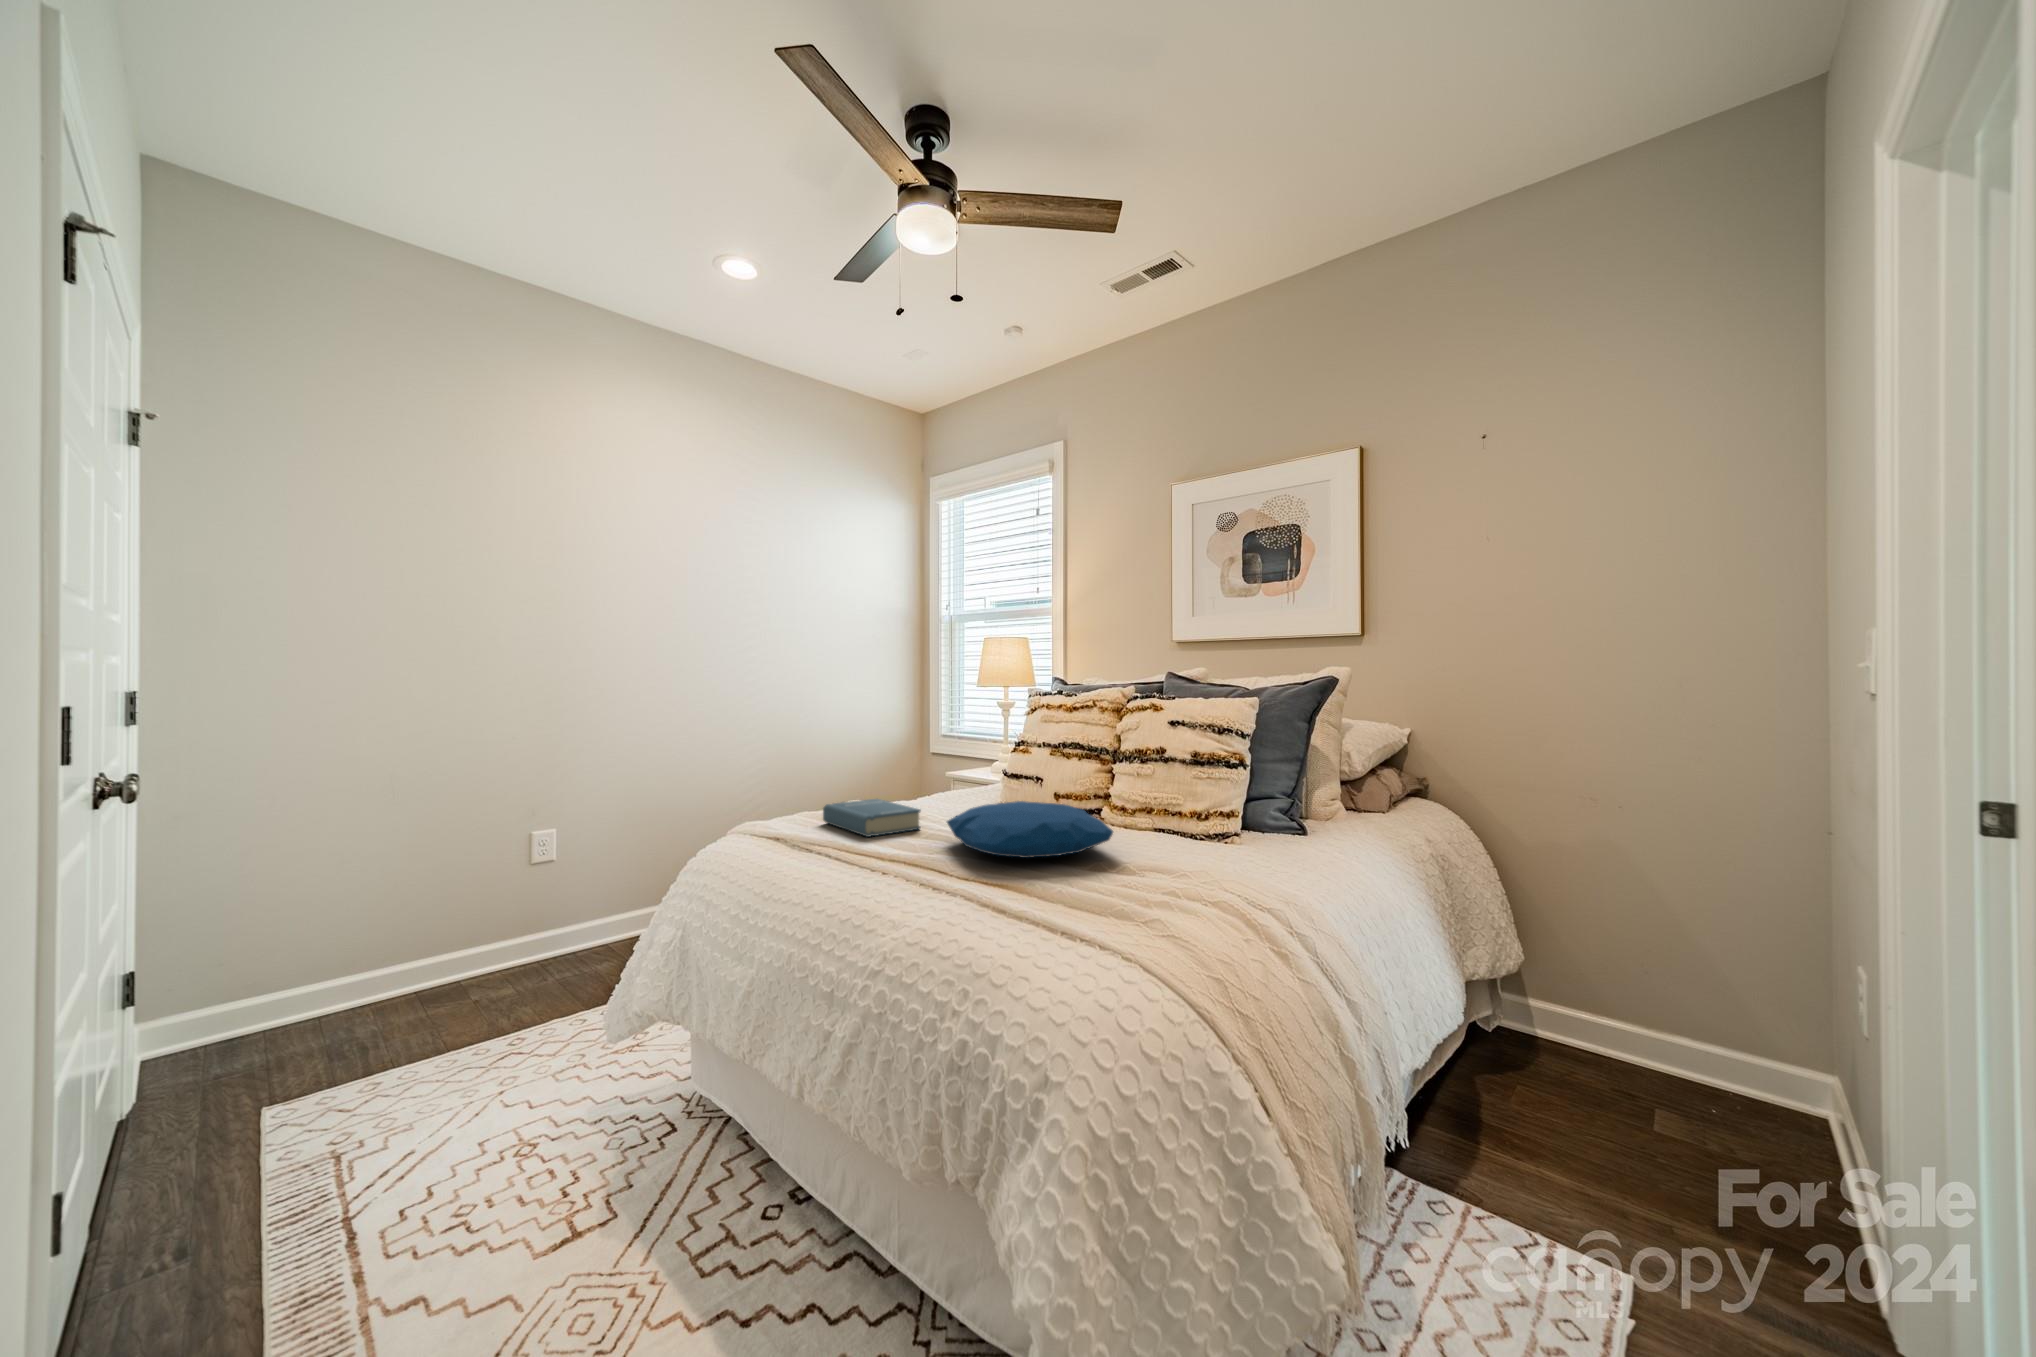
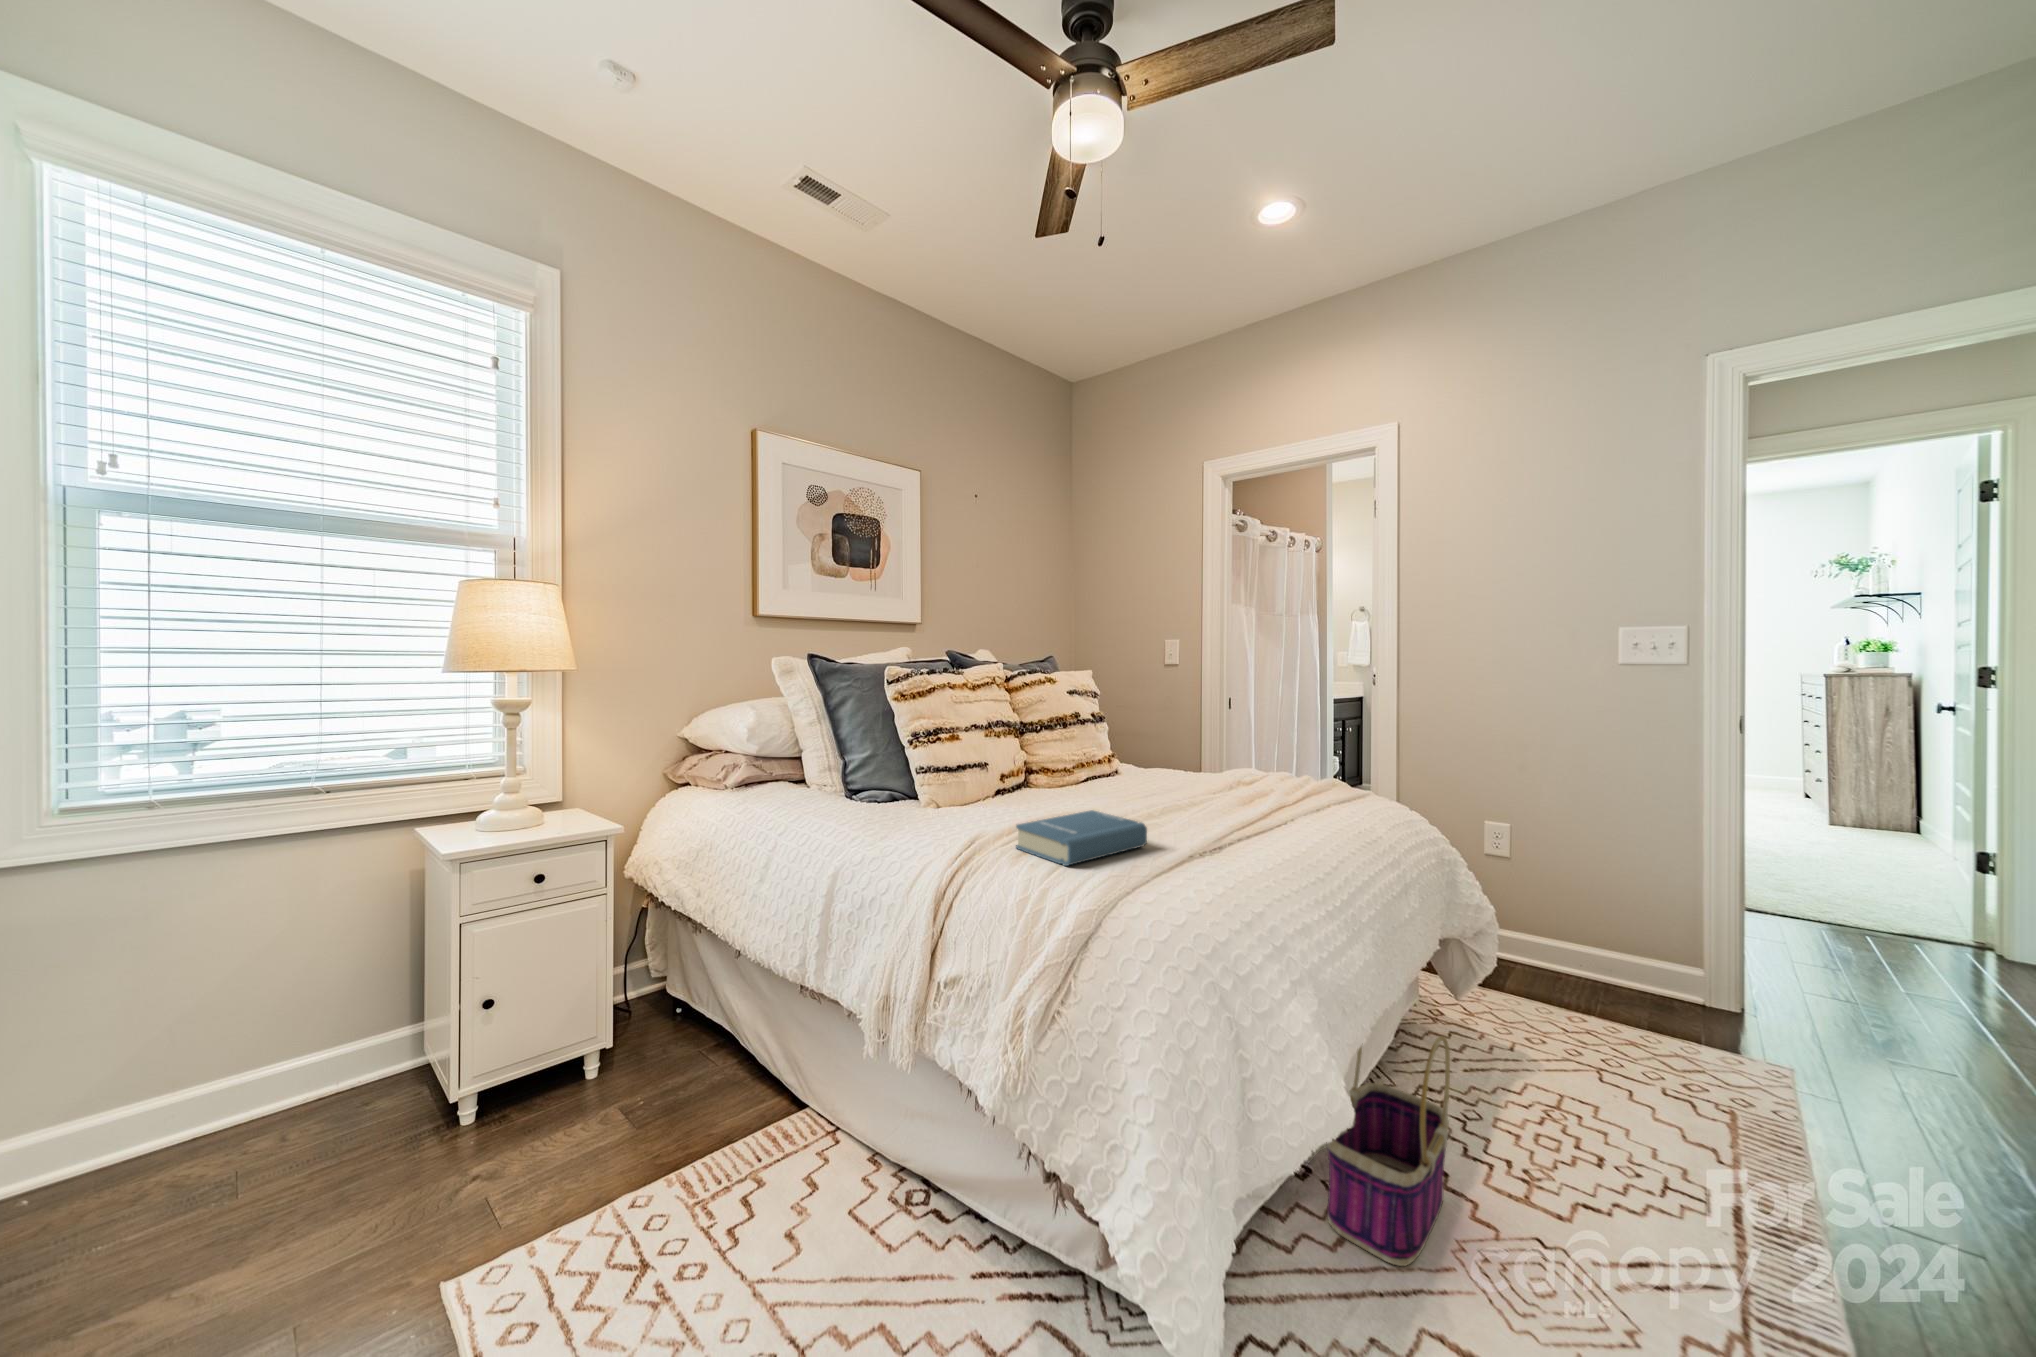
pillow: present [947,801,1113,858] -> none [1089,766,1243,814]
basket: none [662,1027,796,1300] -> present [1326,1036,1450,1266]

